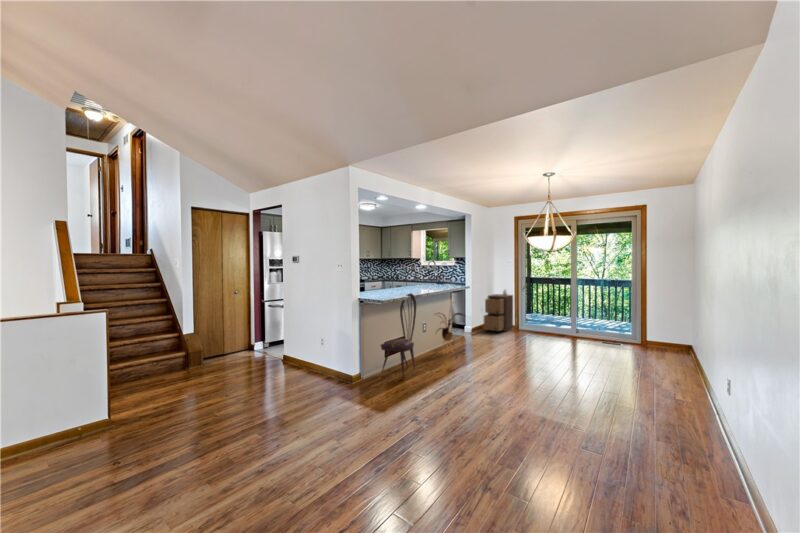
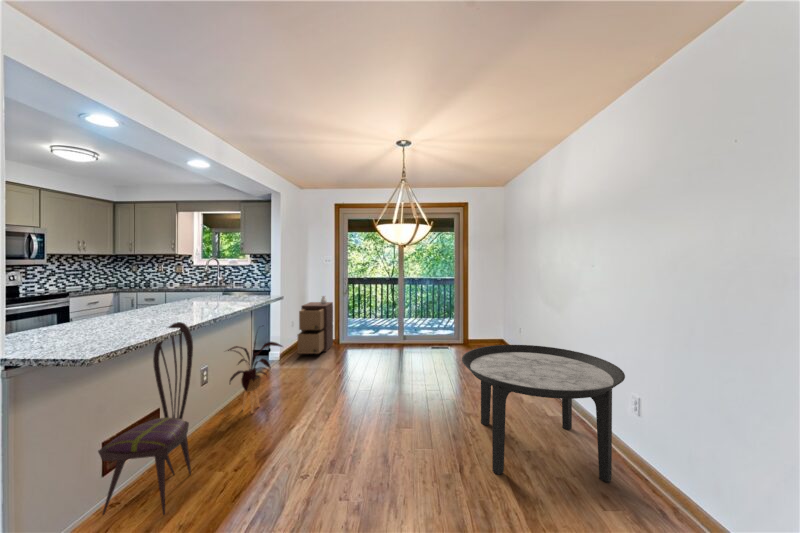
round table: none [578,331,728,439] -> present [462,345,625,483]

